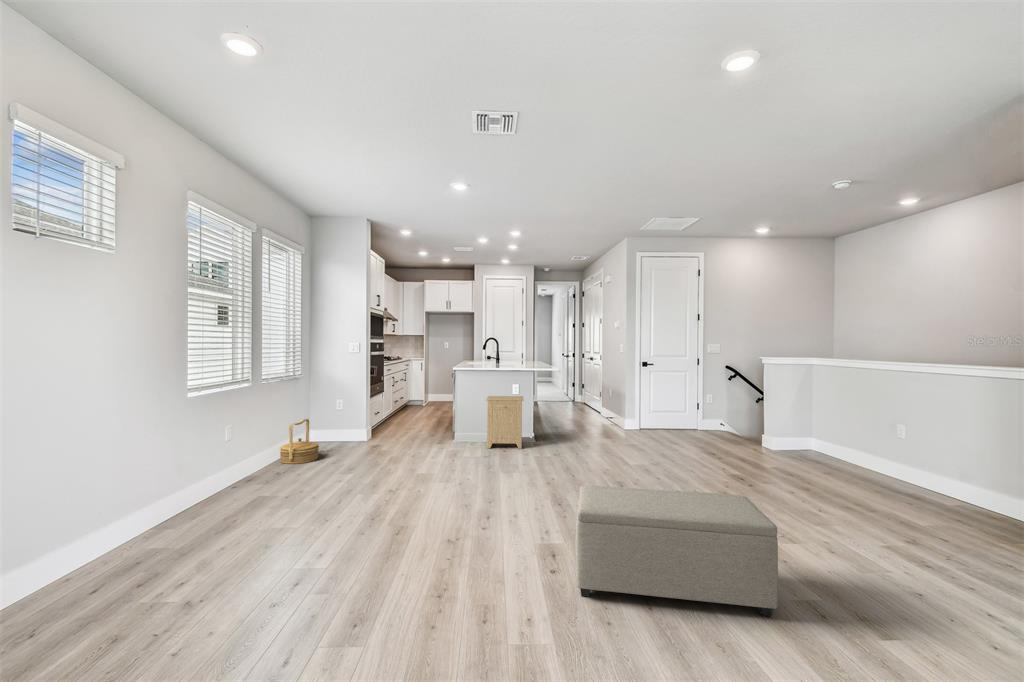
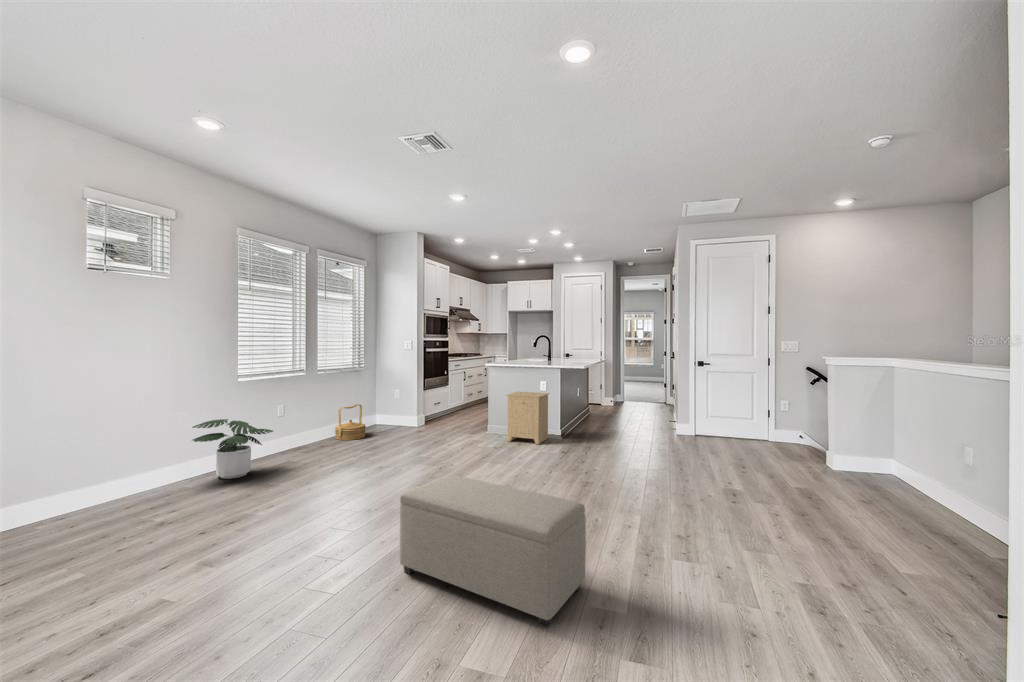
potted plant: none [144,450,250,531] -> present [193,419,273,479]

